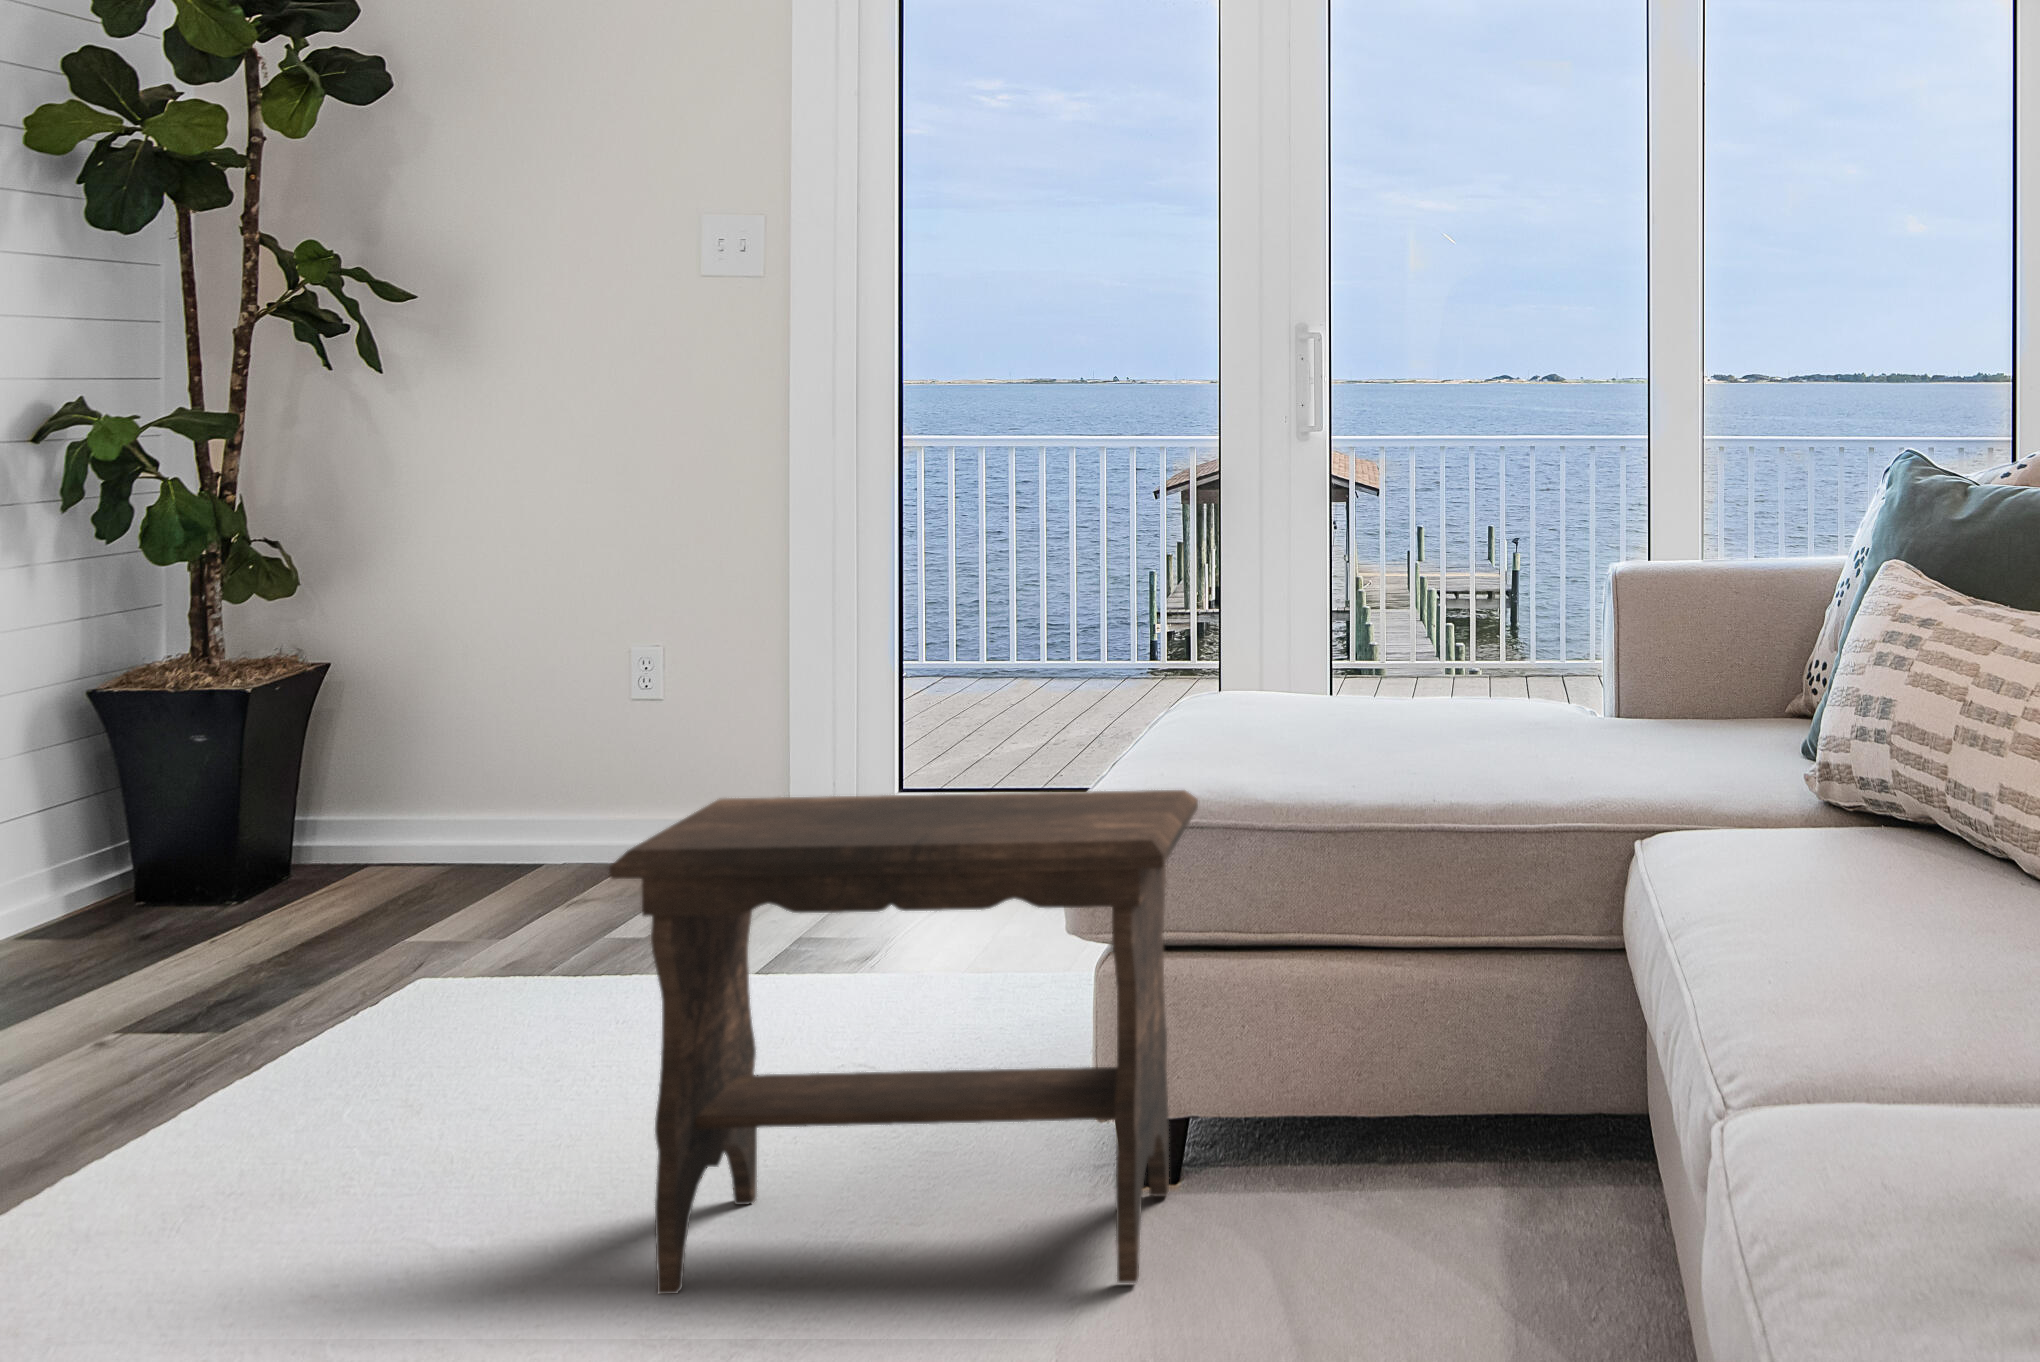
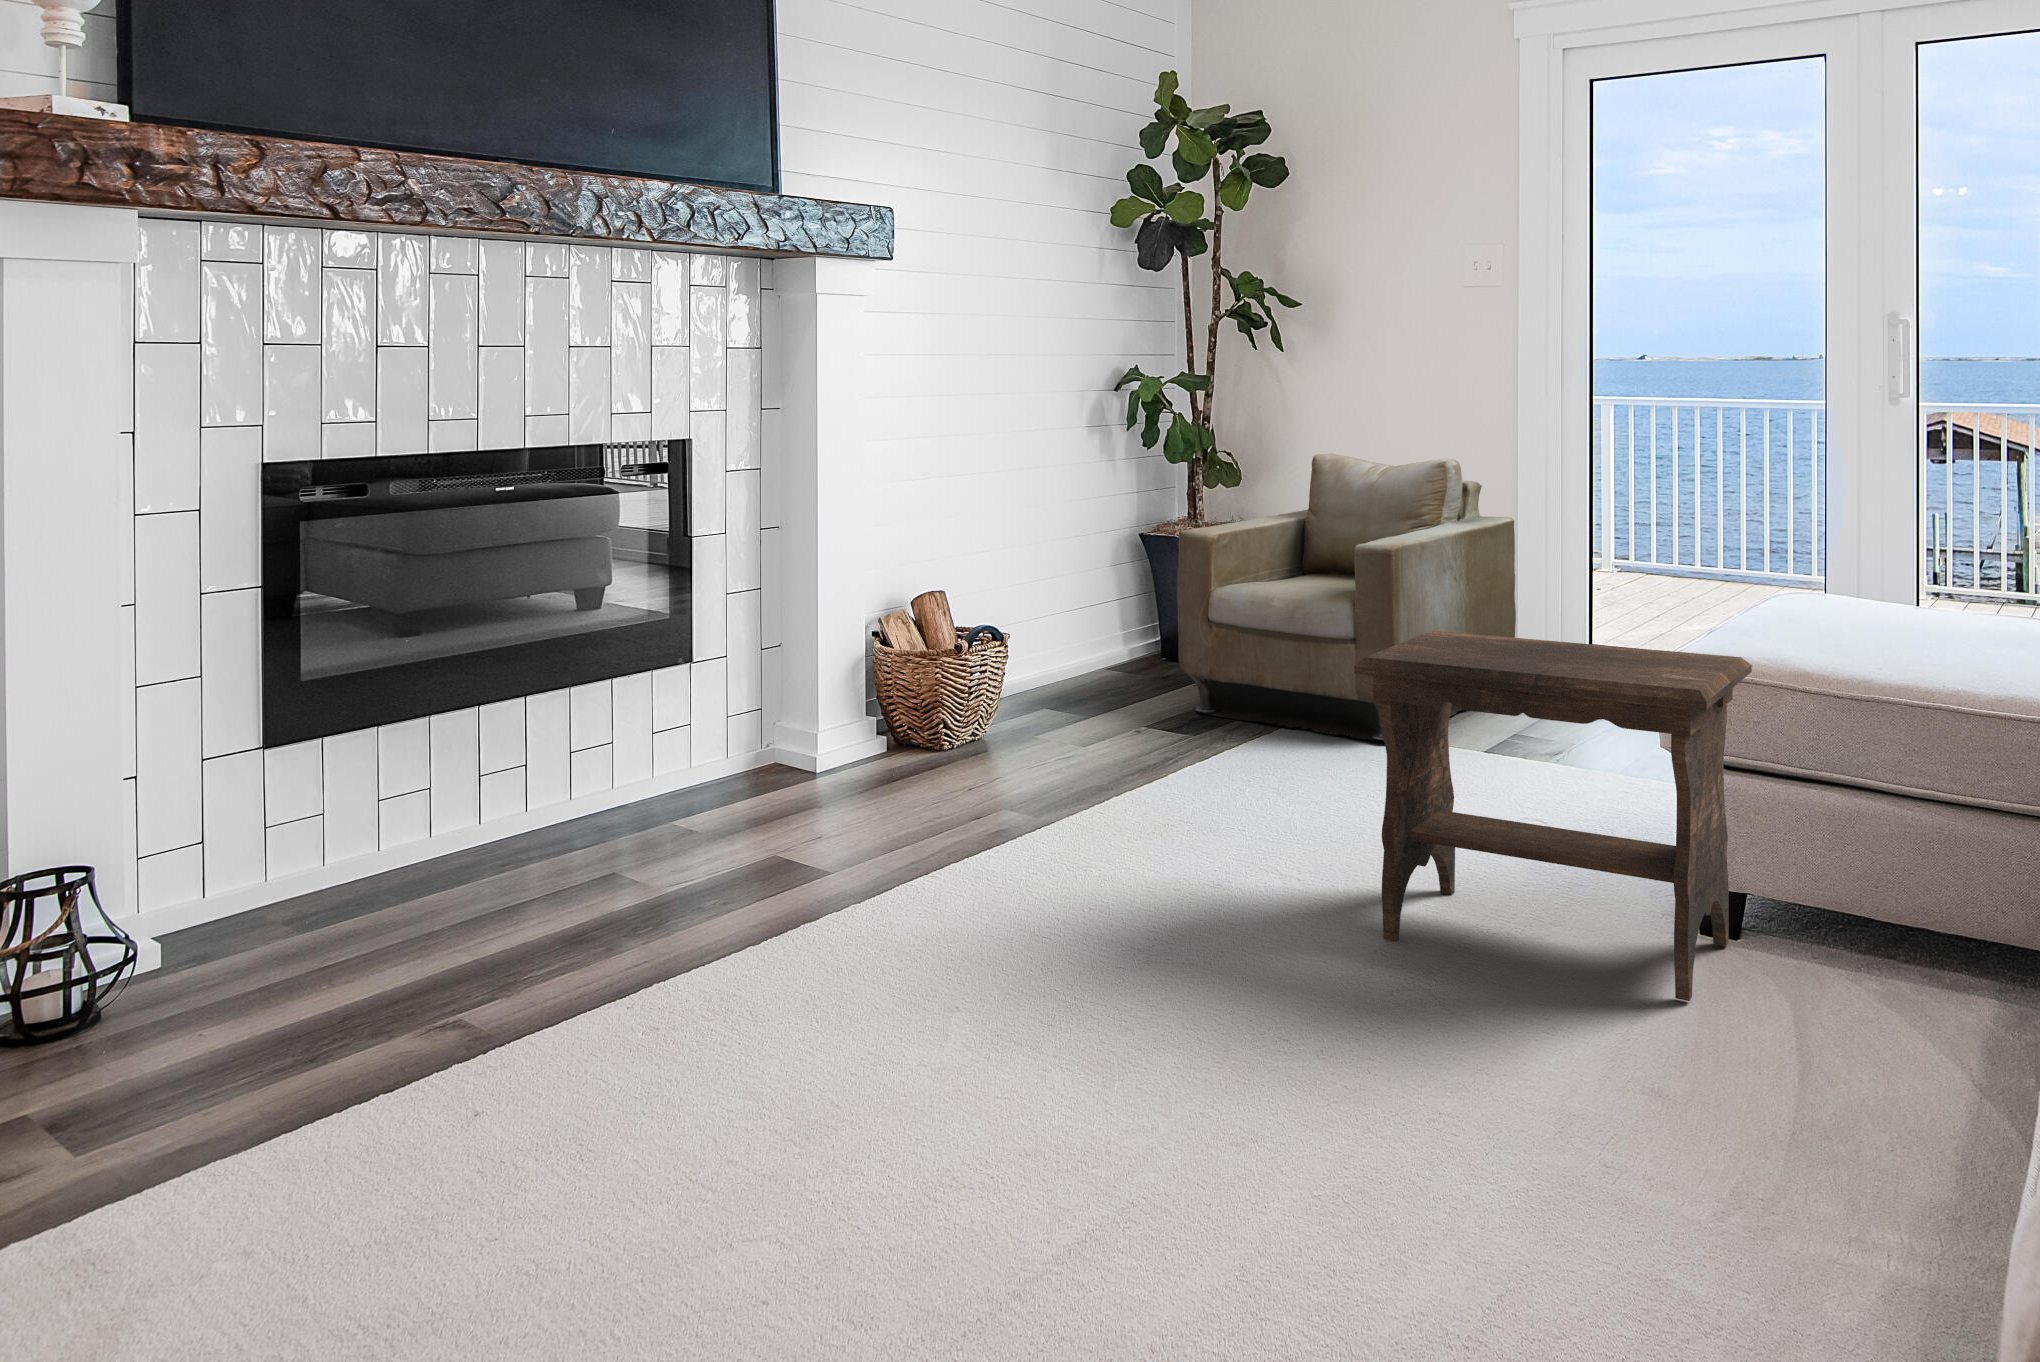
armchair: none [191,535,782,988] -> present [1177,453,1516,741]

